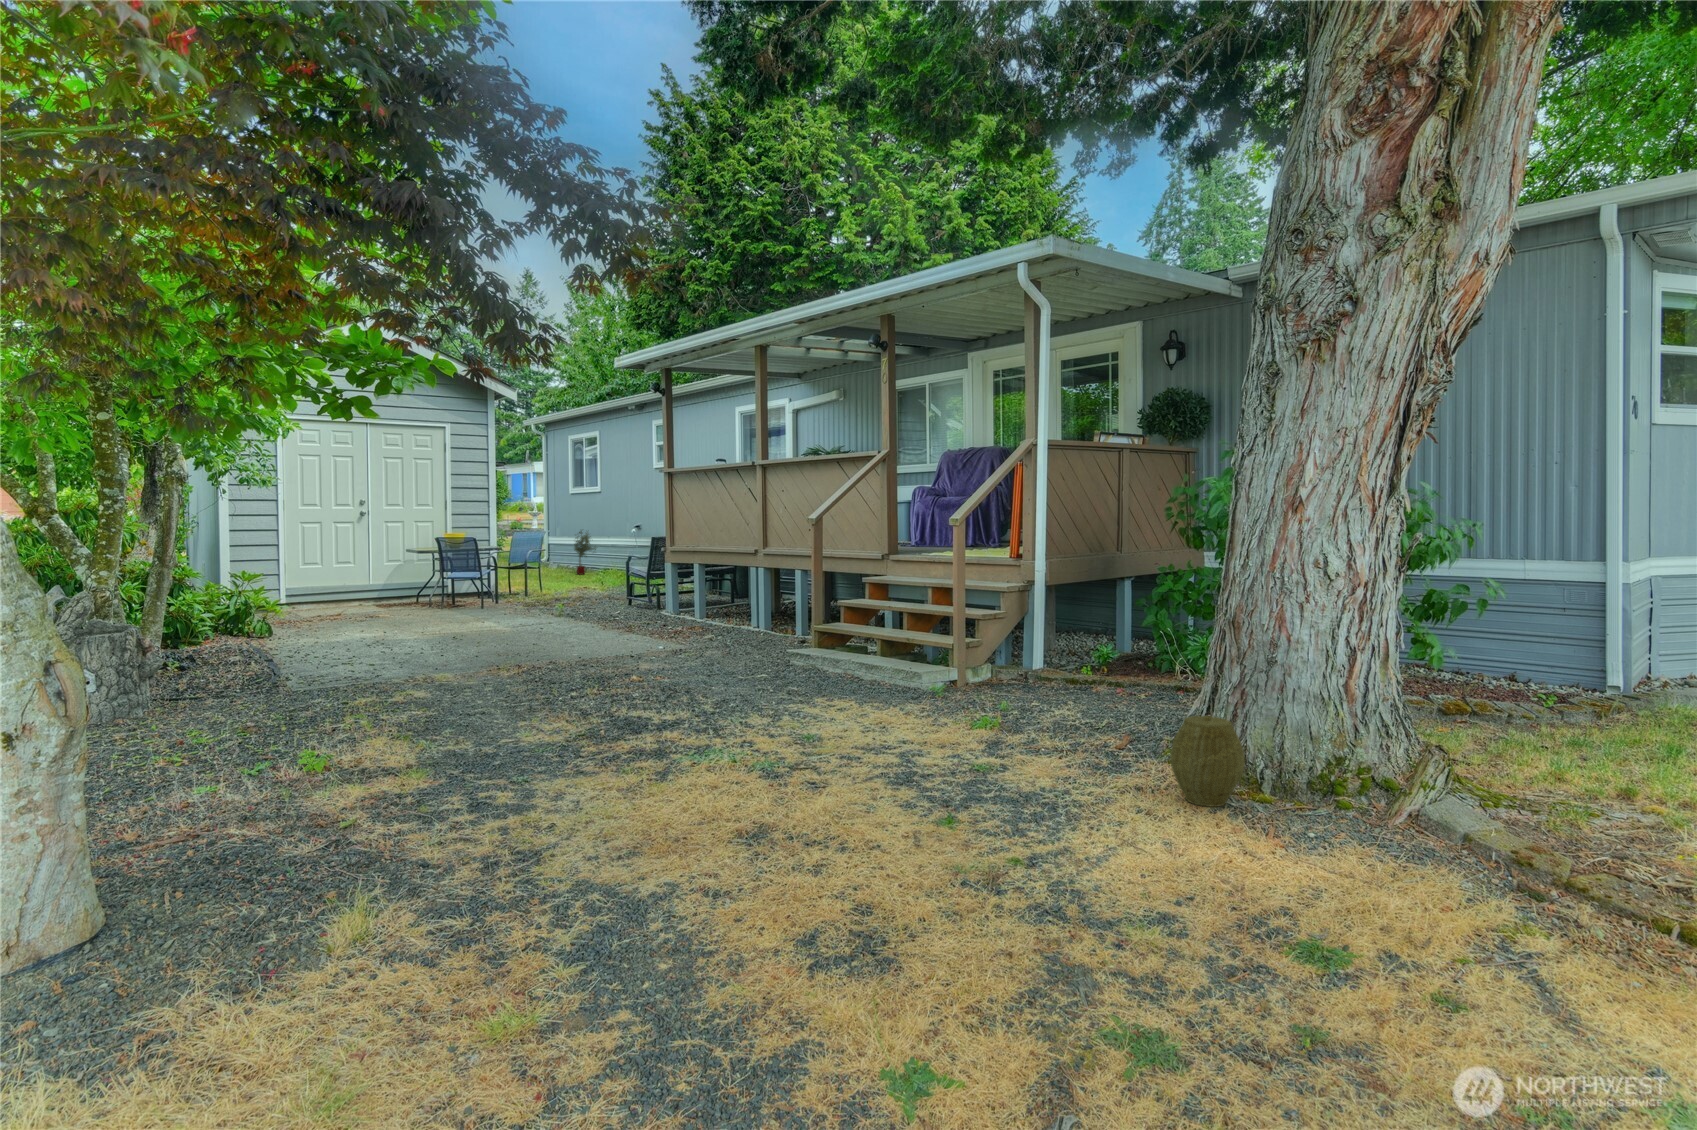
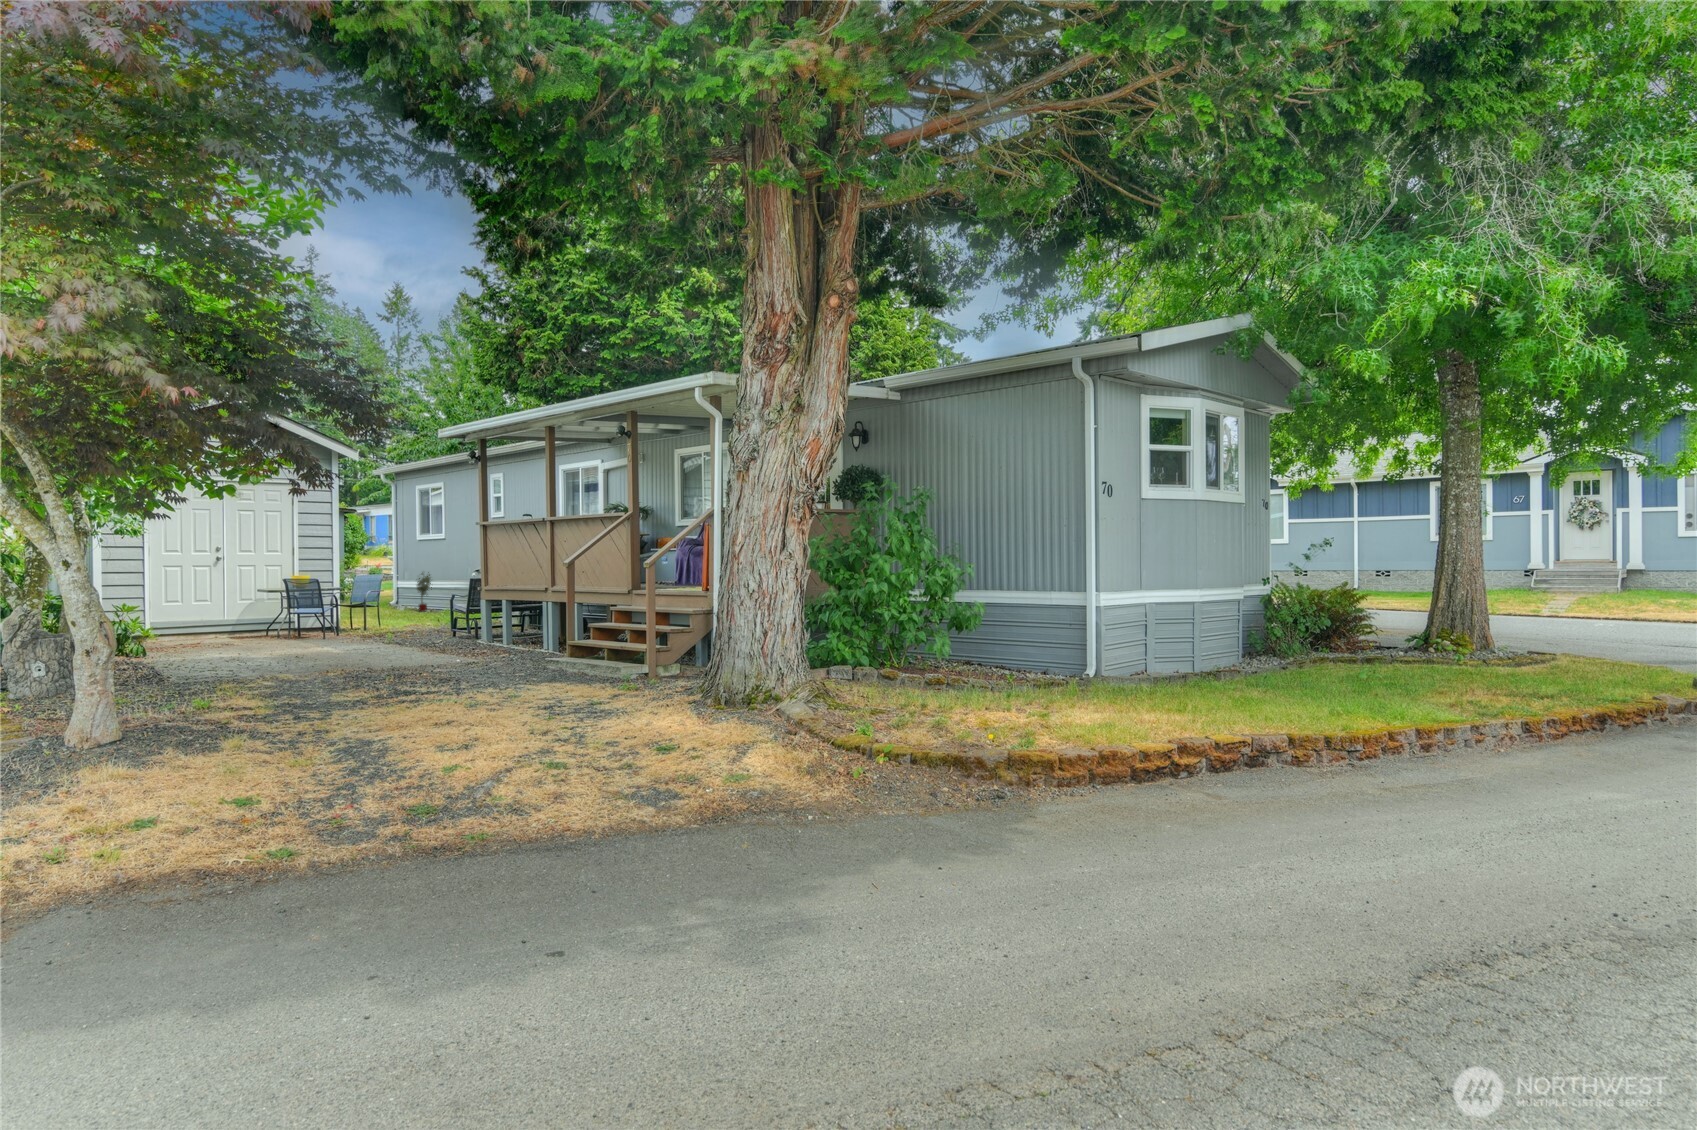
woven basket: present [1170,716,1245,807] -> none [703,675,742,725]

